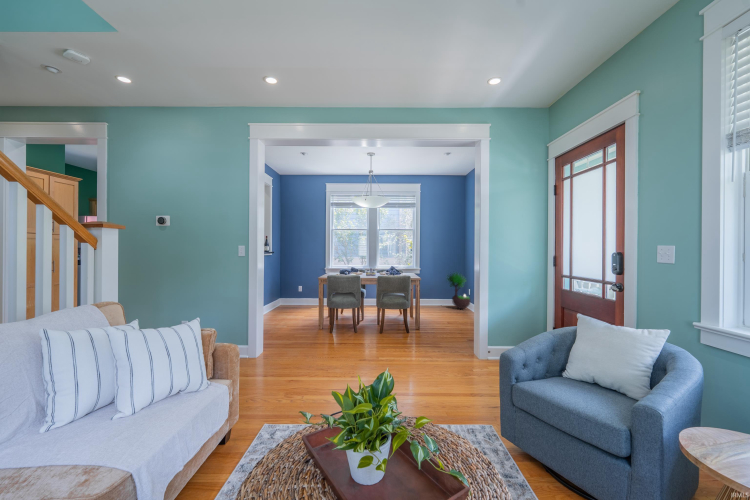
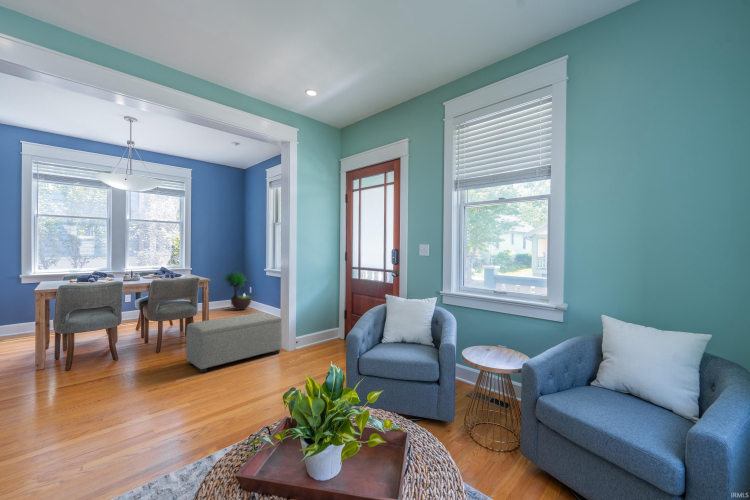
ottoman: none [391,314,473,359] -> present [186,313,282,373]

